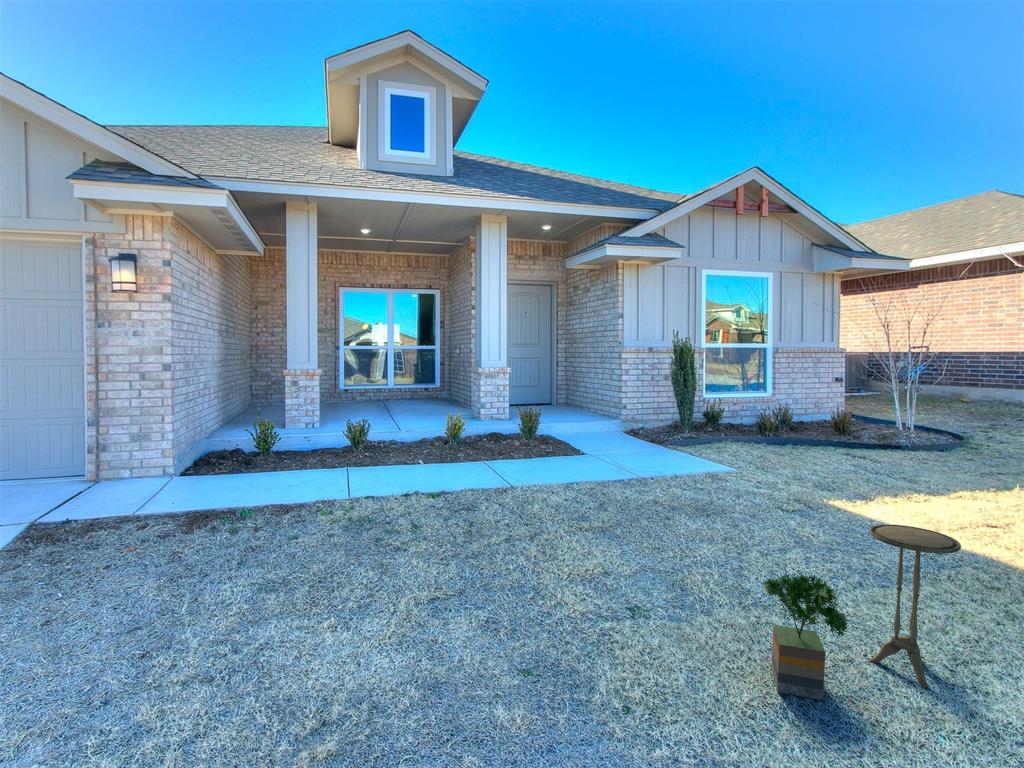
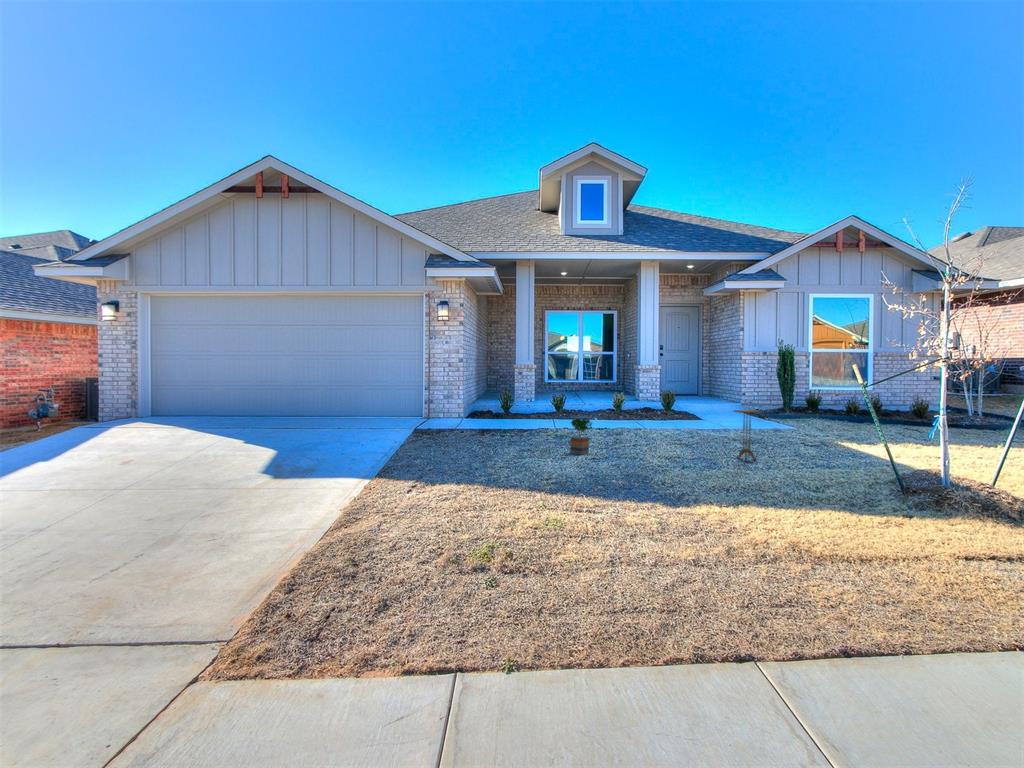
potted tree: present [762,573,847,700] -> present [571,418,592,455]

